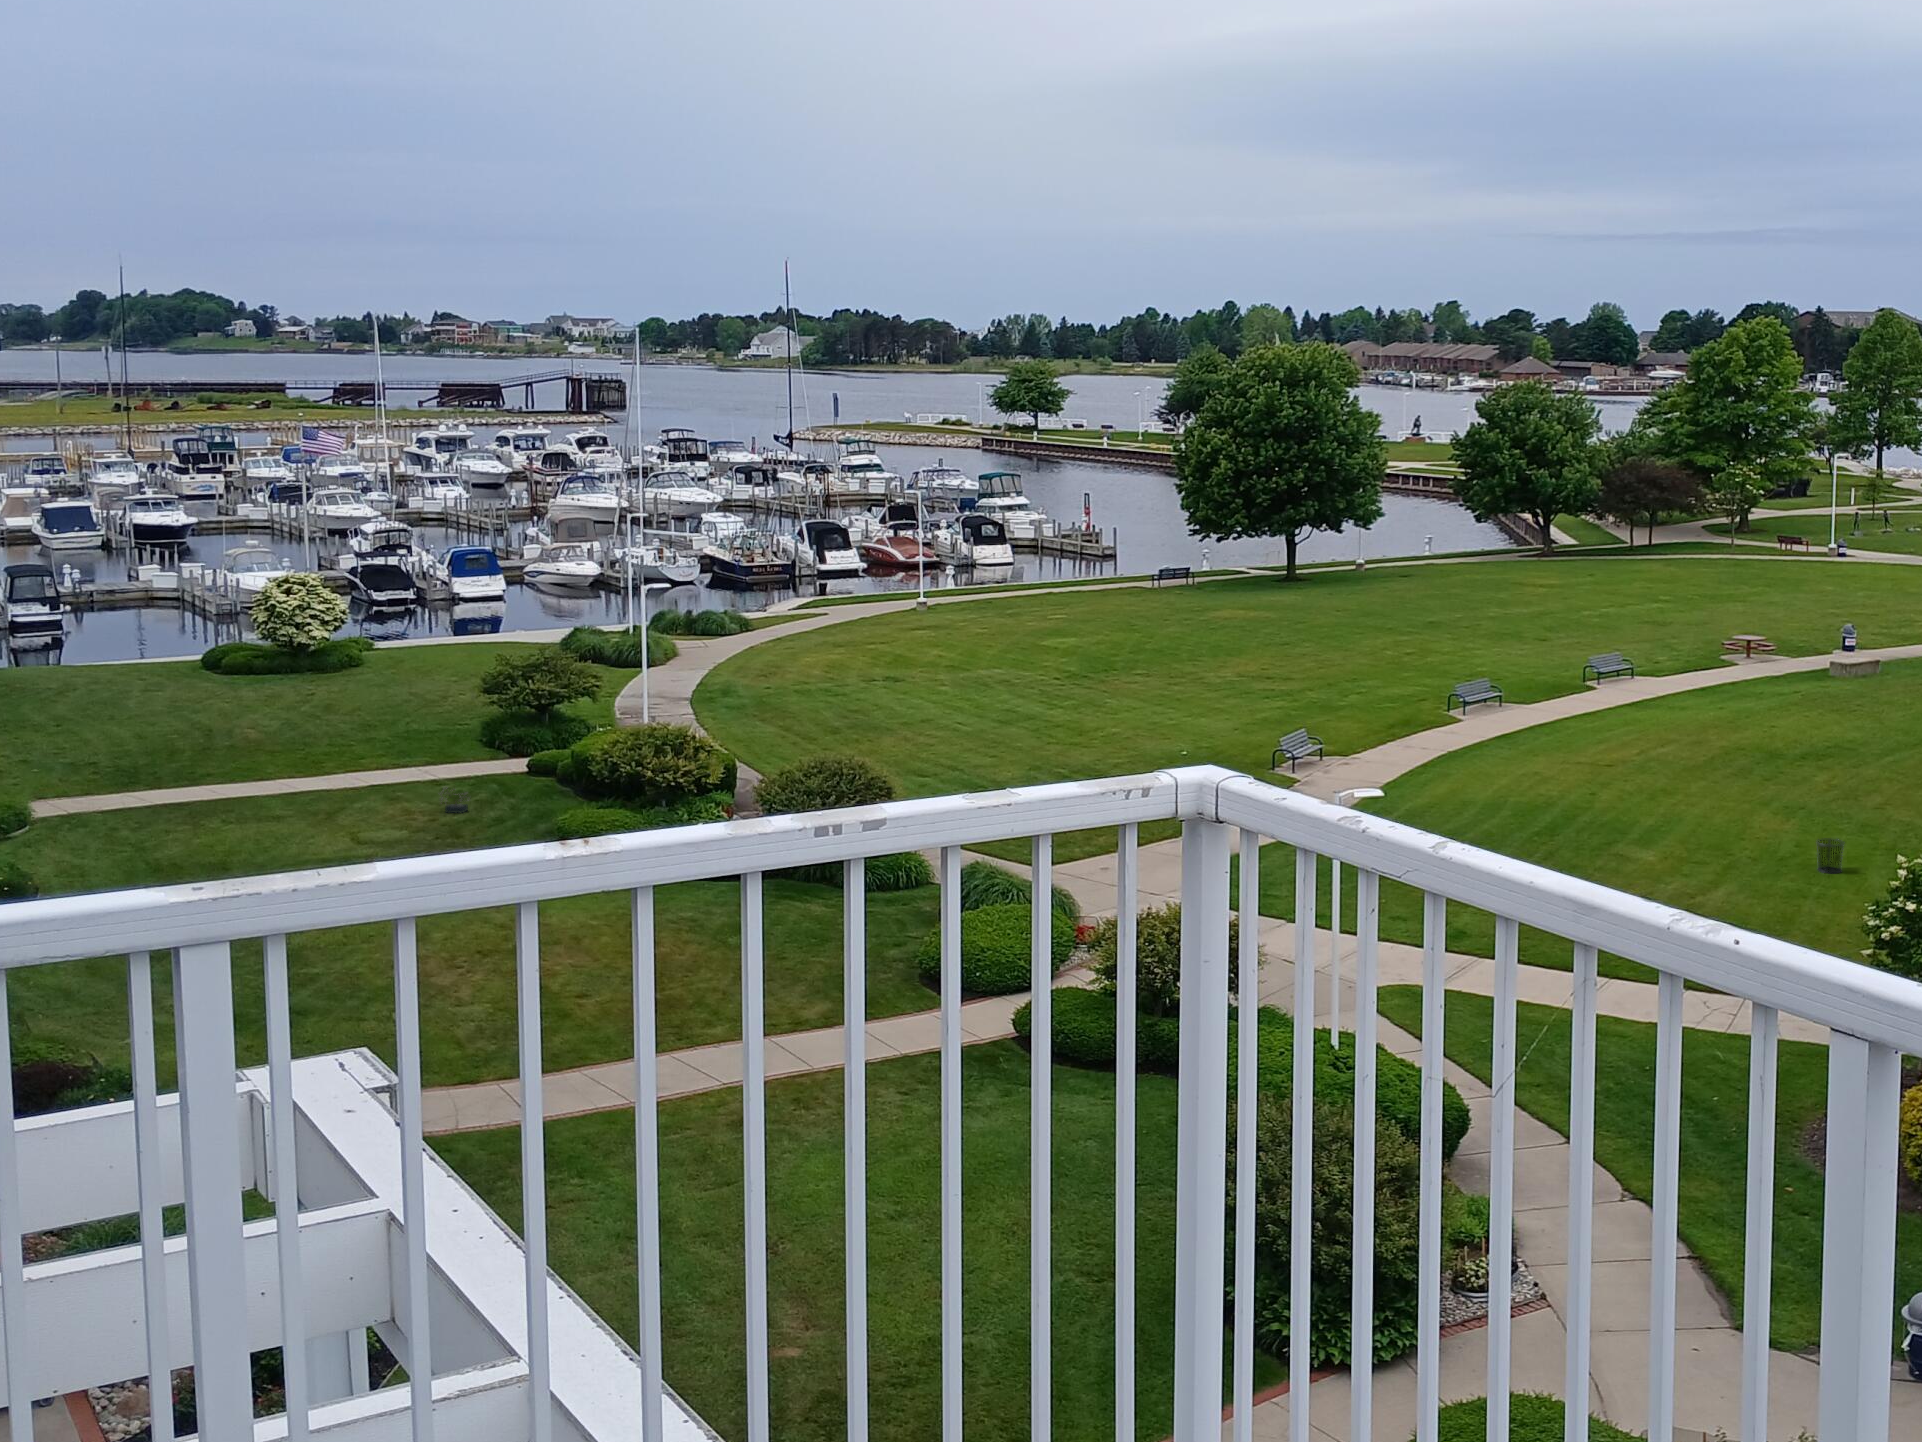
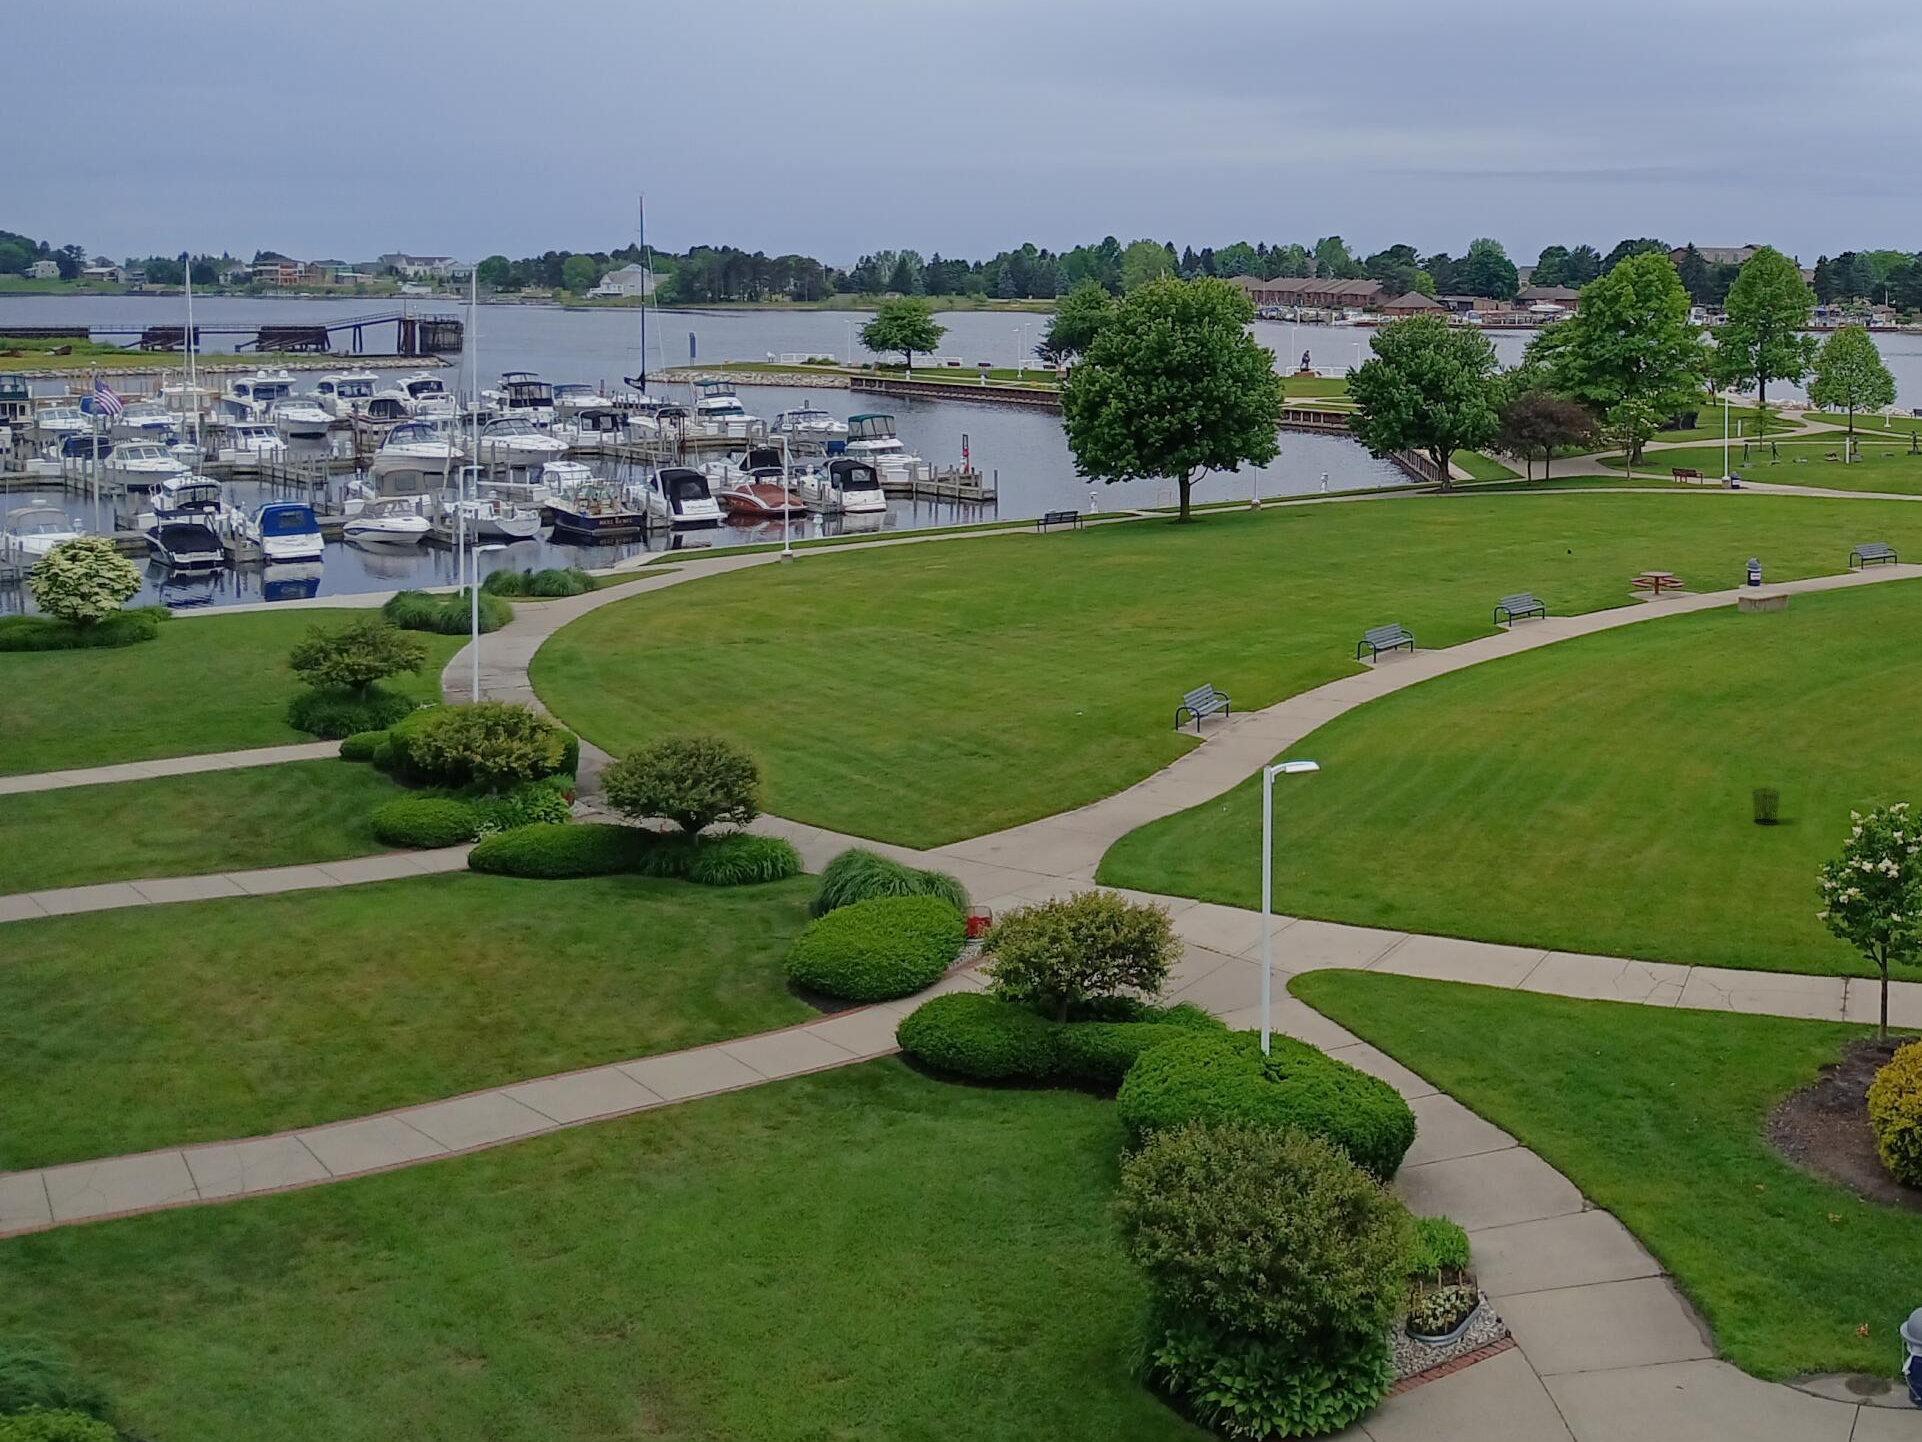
decorative plant: present [441,788,468,813] -> none [218,779,260,810]

